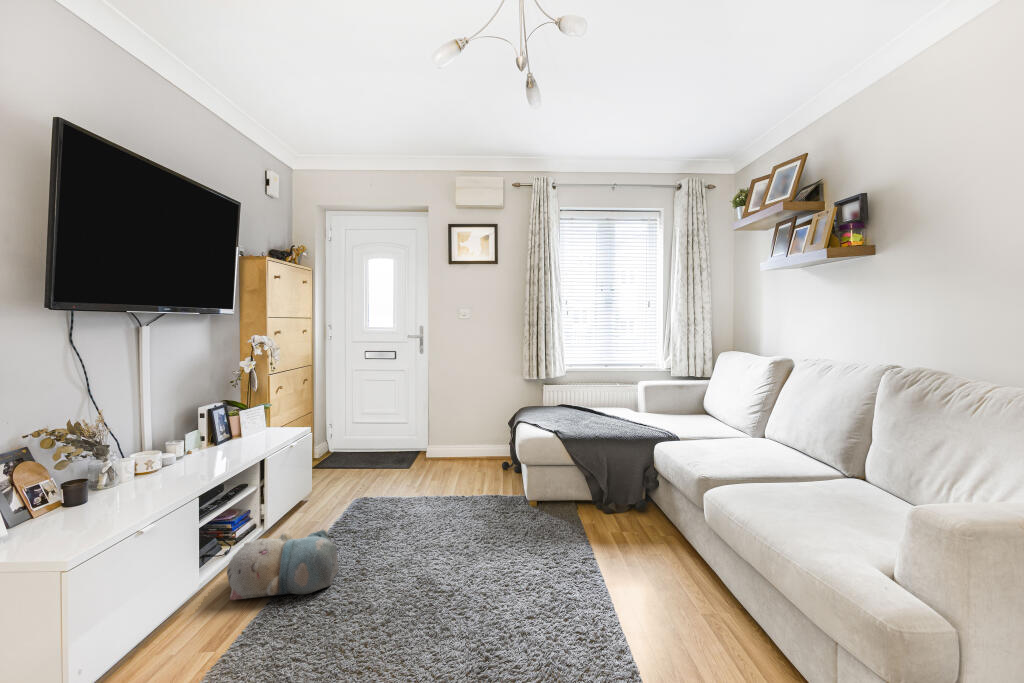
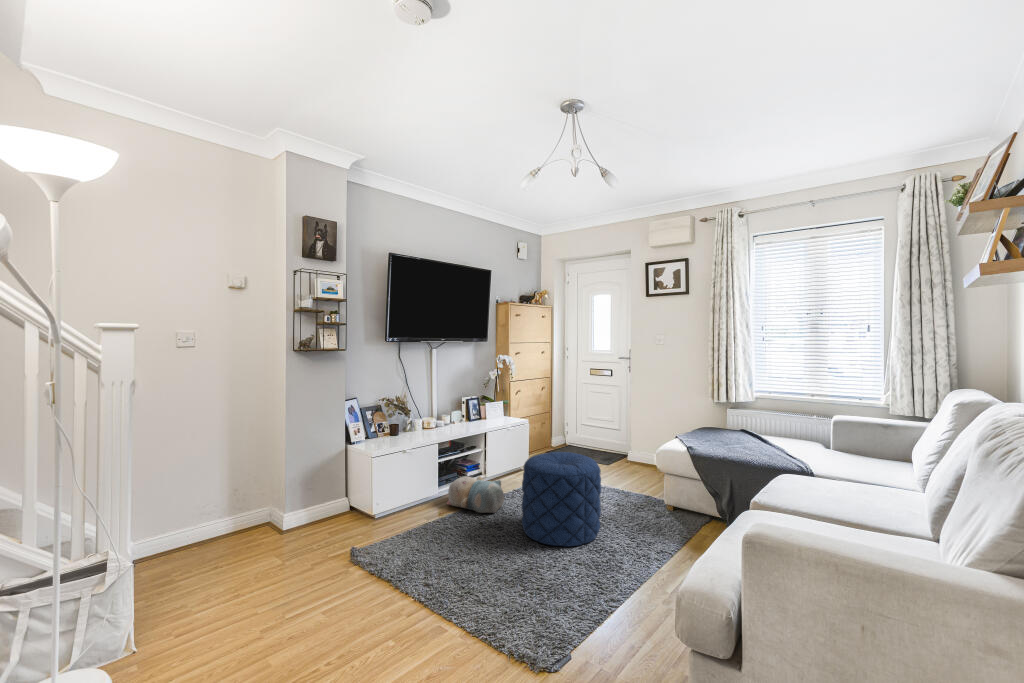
pouf: none [394,465,508,610] -> present [521,452,601,546]

